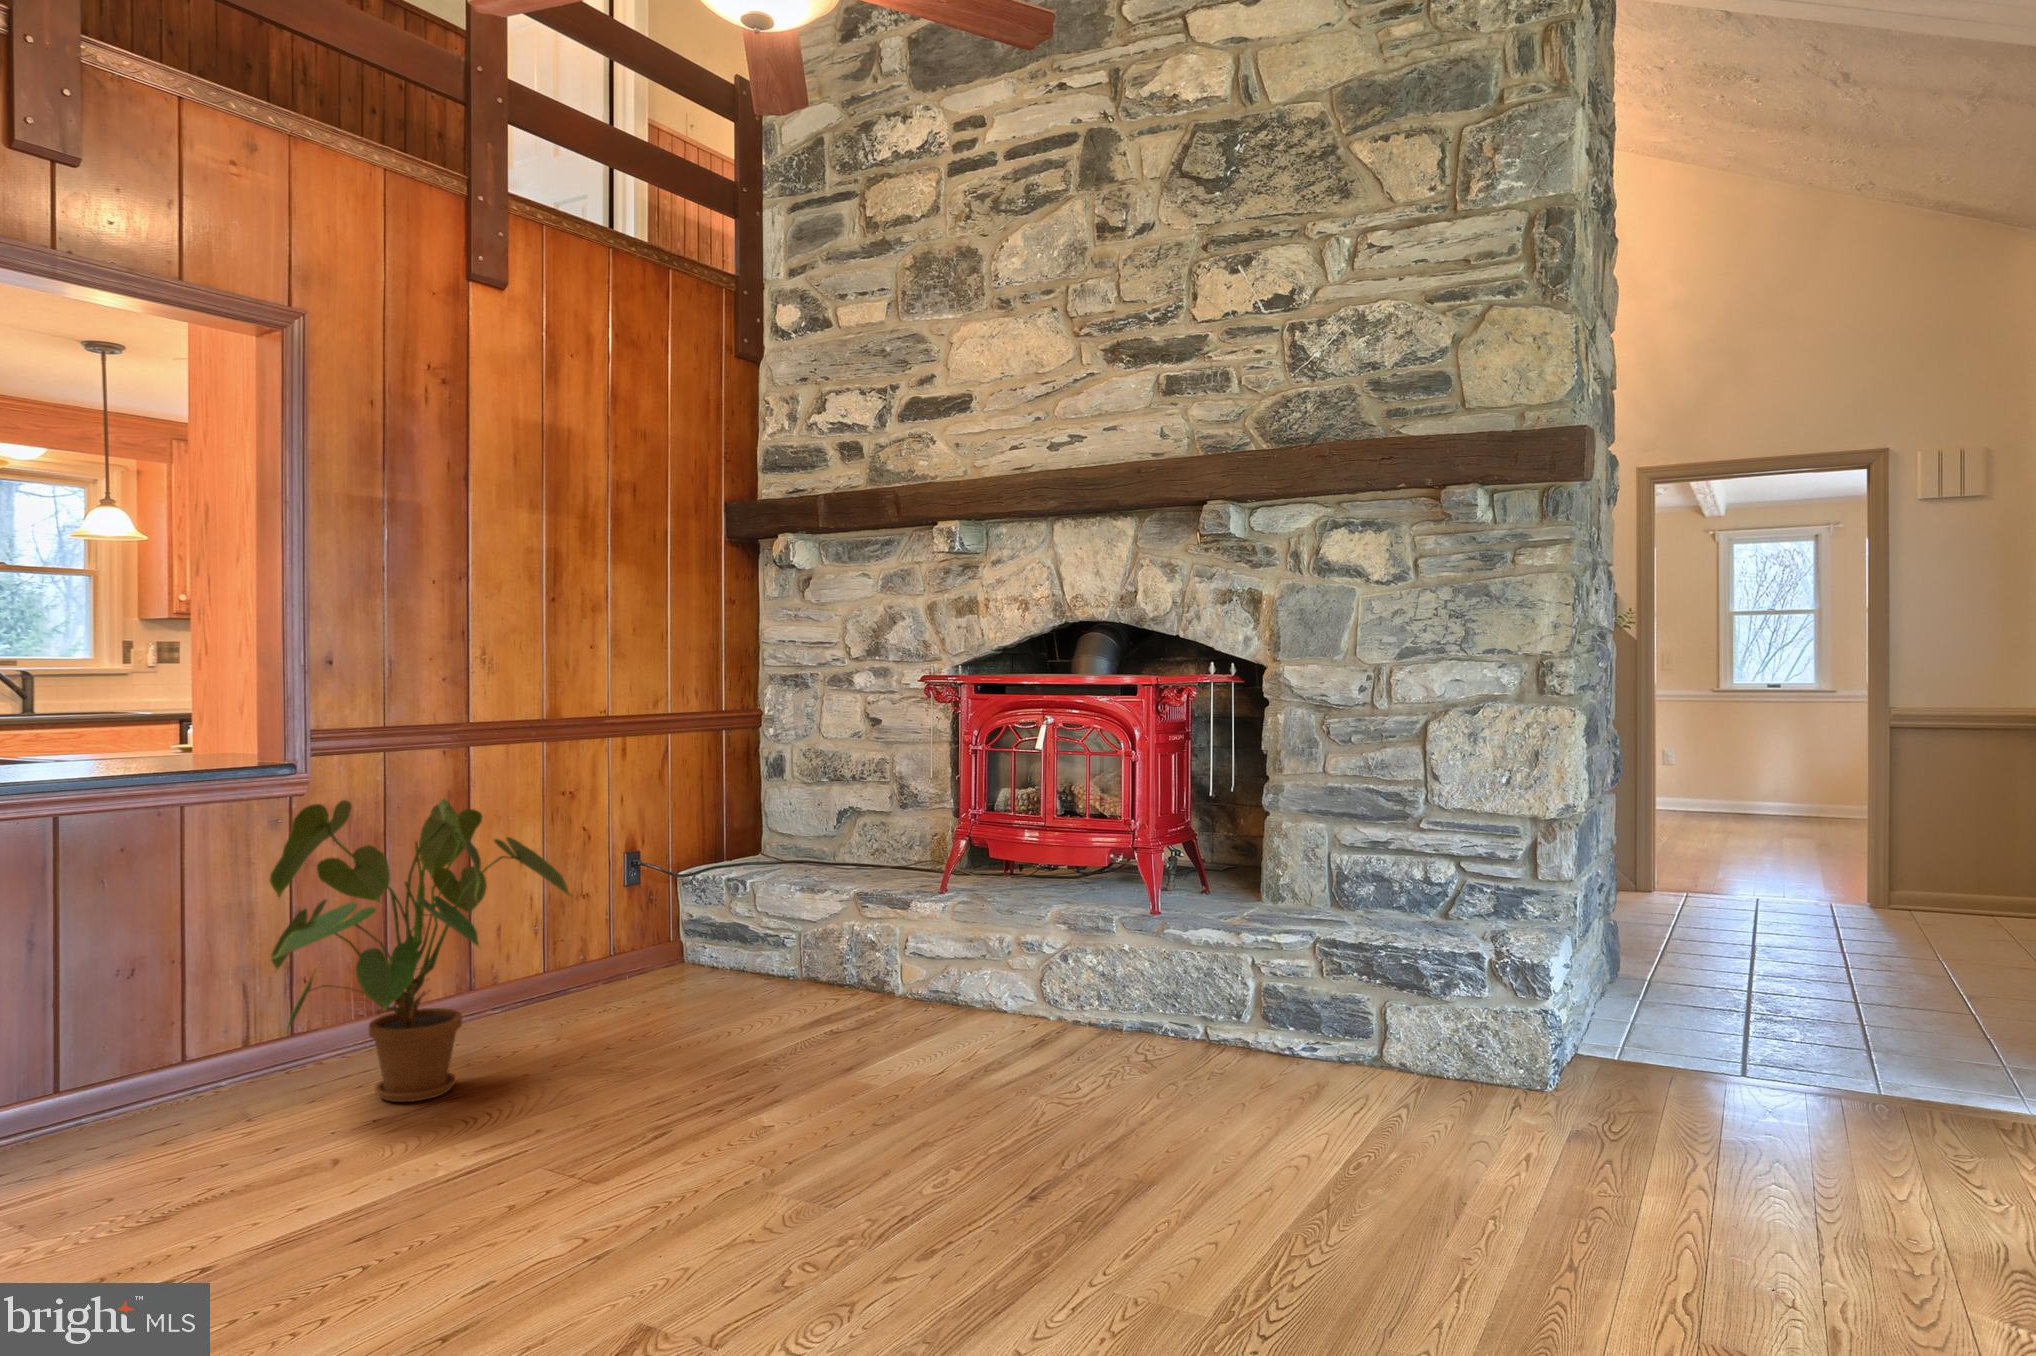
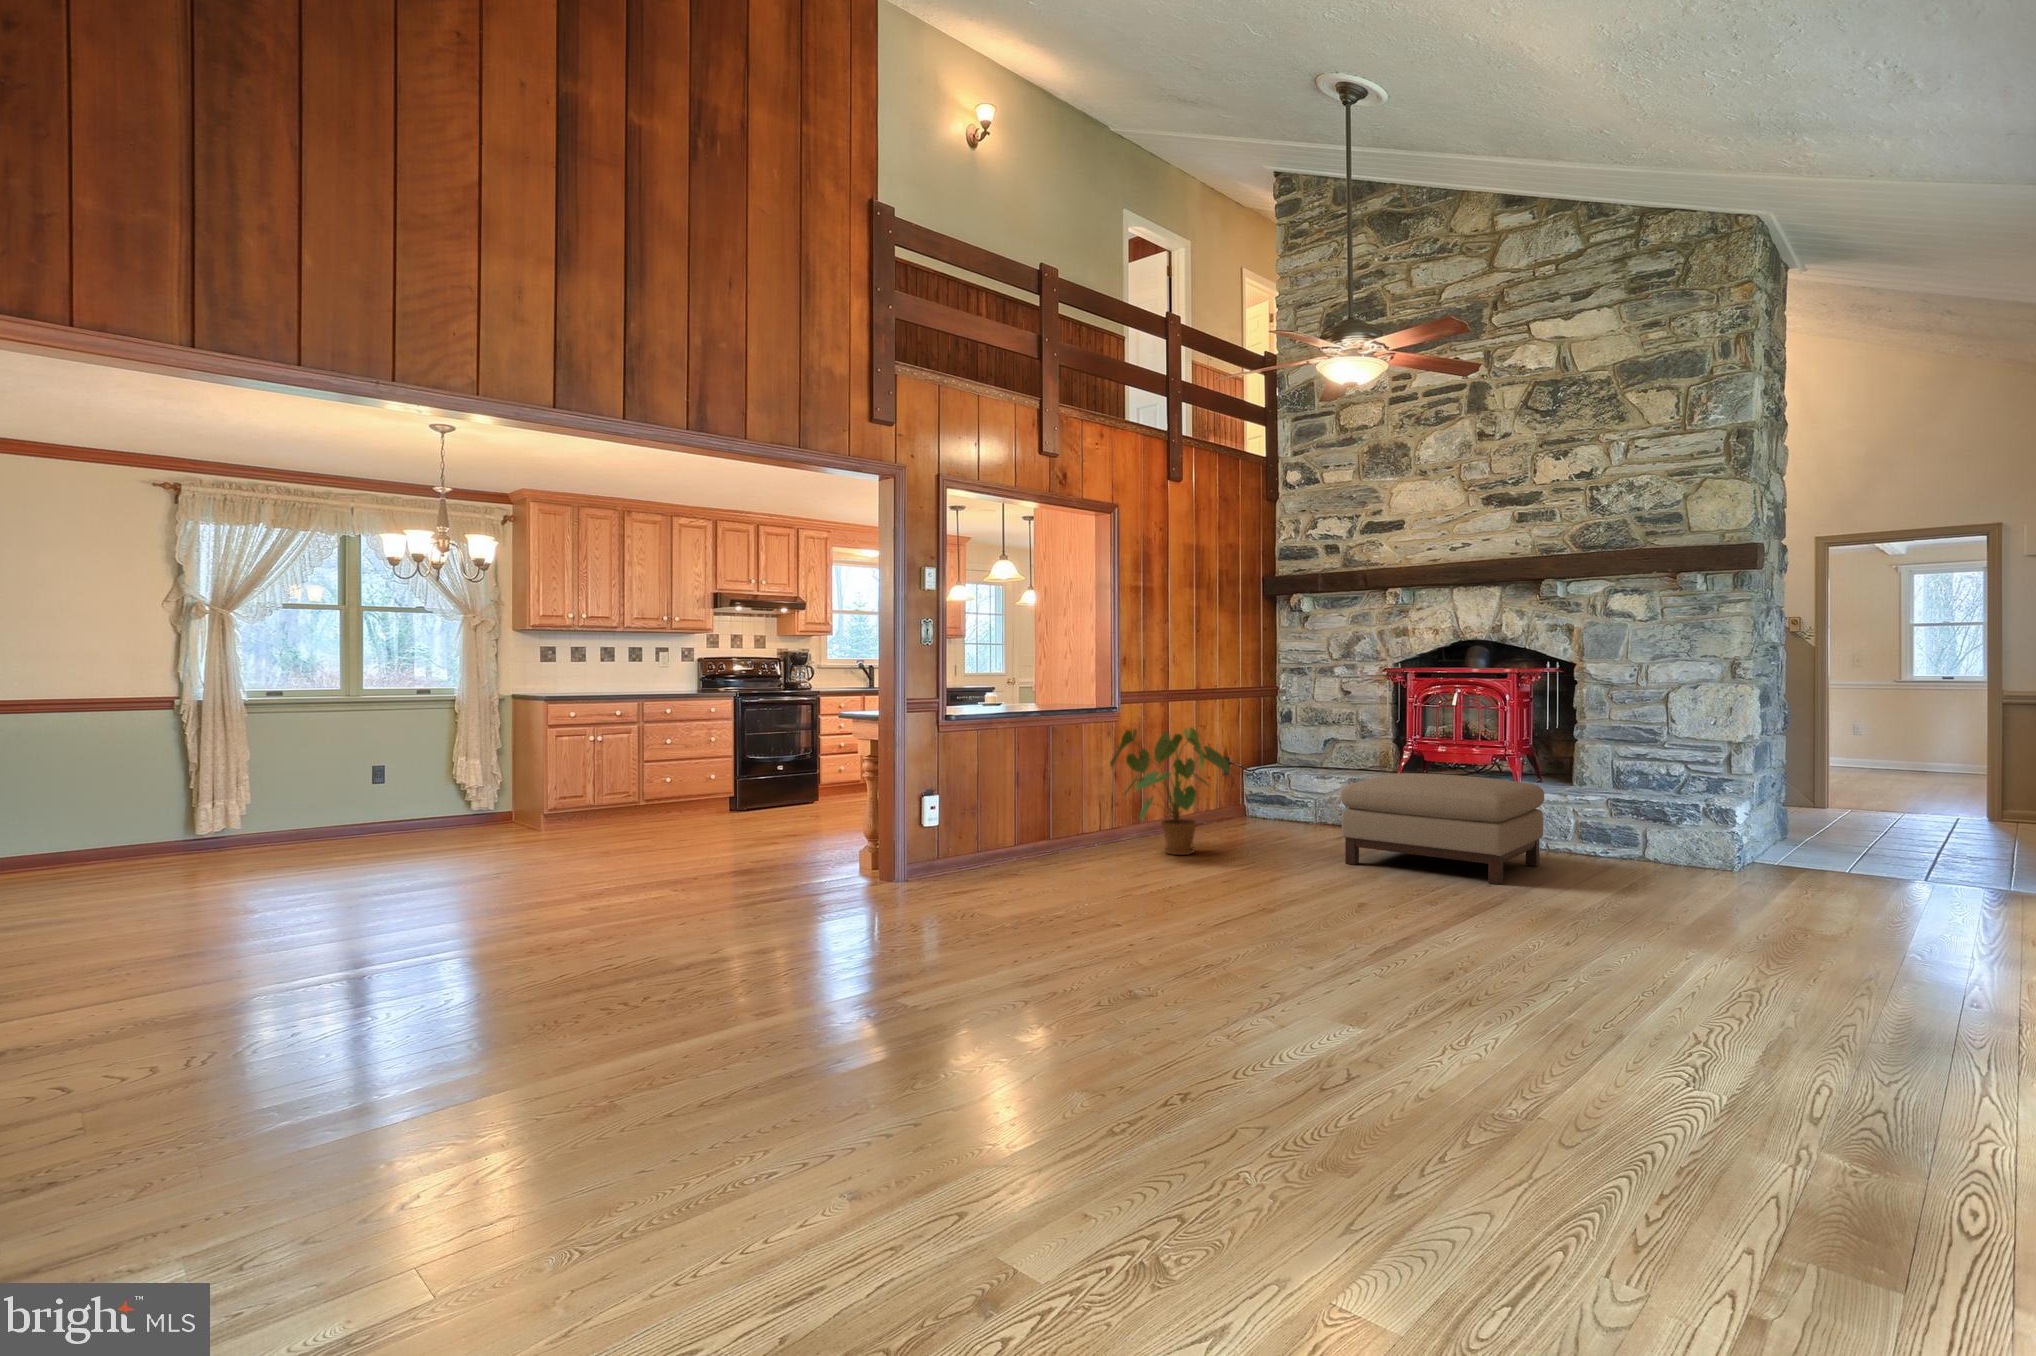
ottoman: none [768,892,1196,1171] -> present [1341,773,1544,884]

